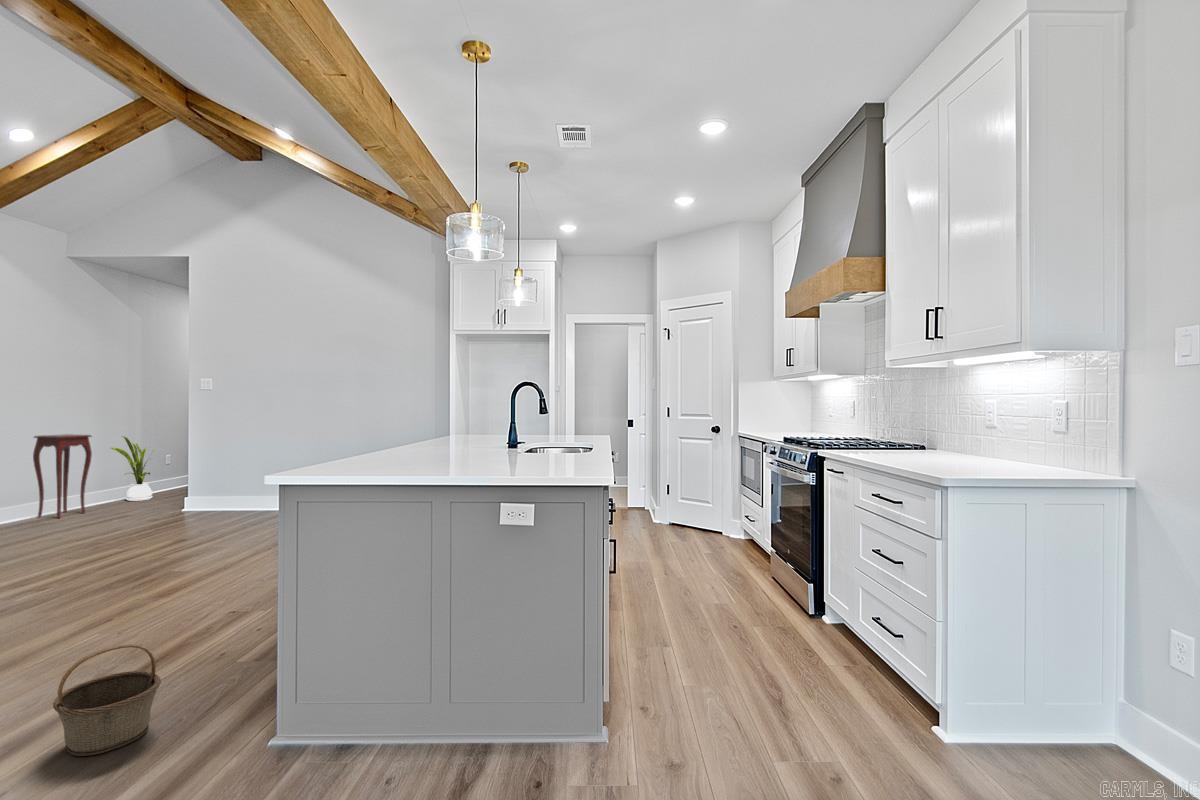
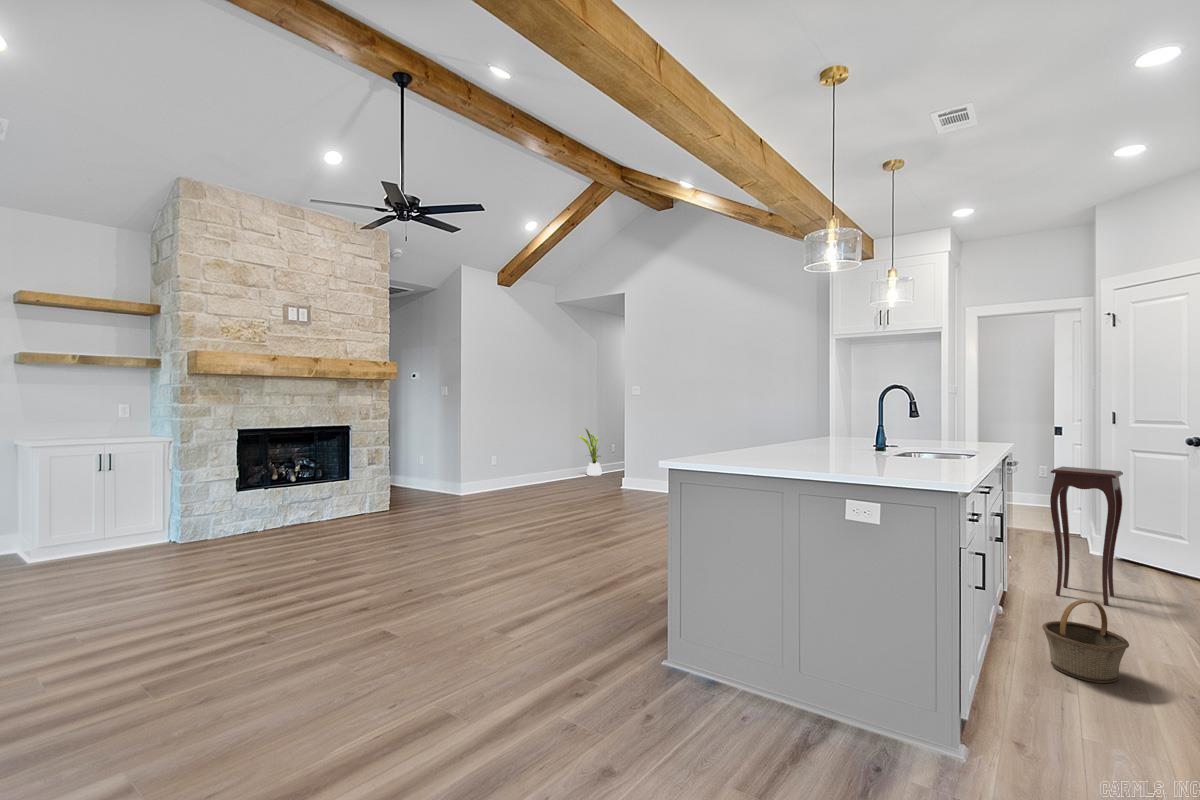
side table: present [33,434,92,518] -> present [1050,466,1123,606]
basket: present [53,644,161,756] -> present [1042,600,1129,683]

